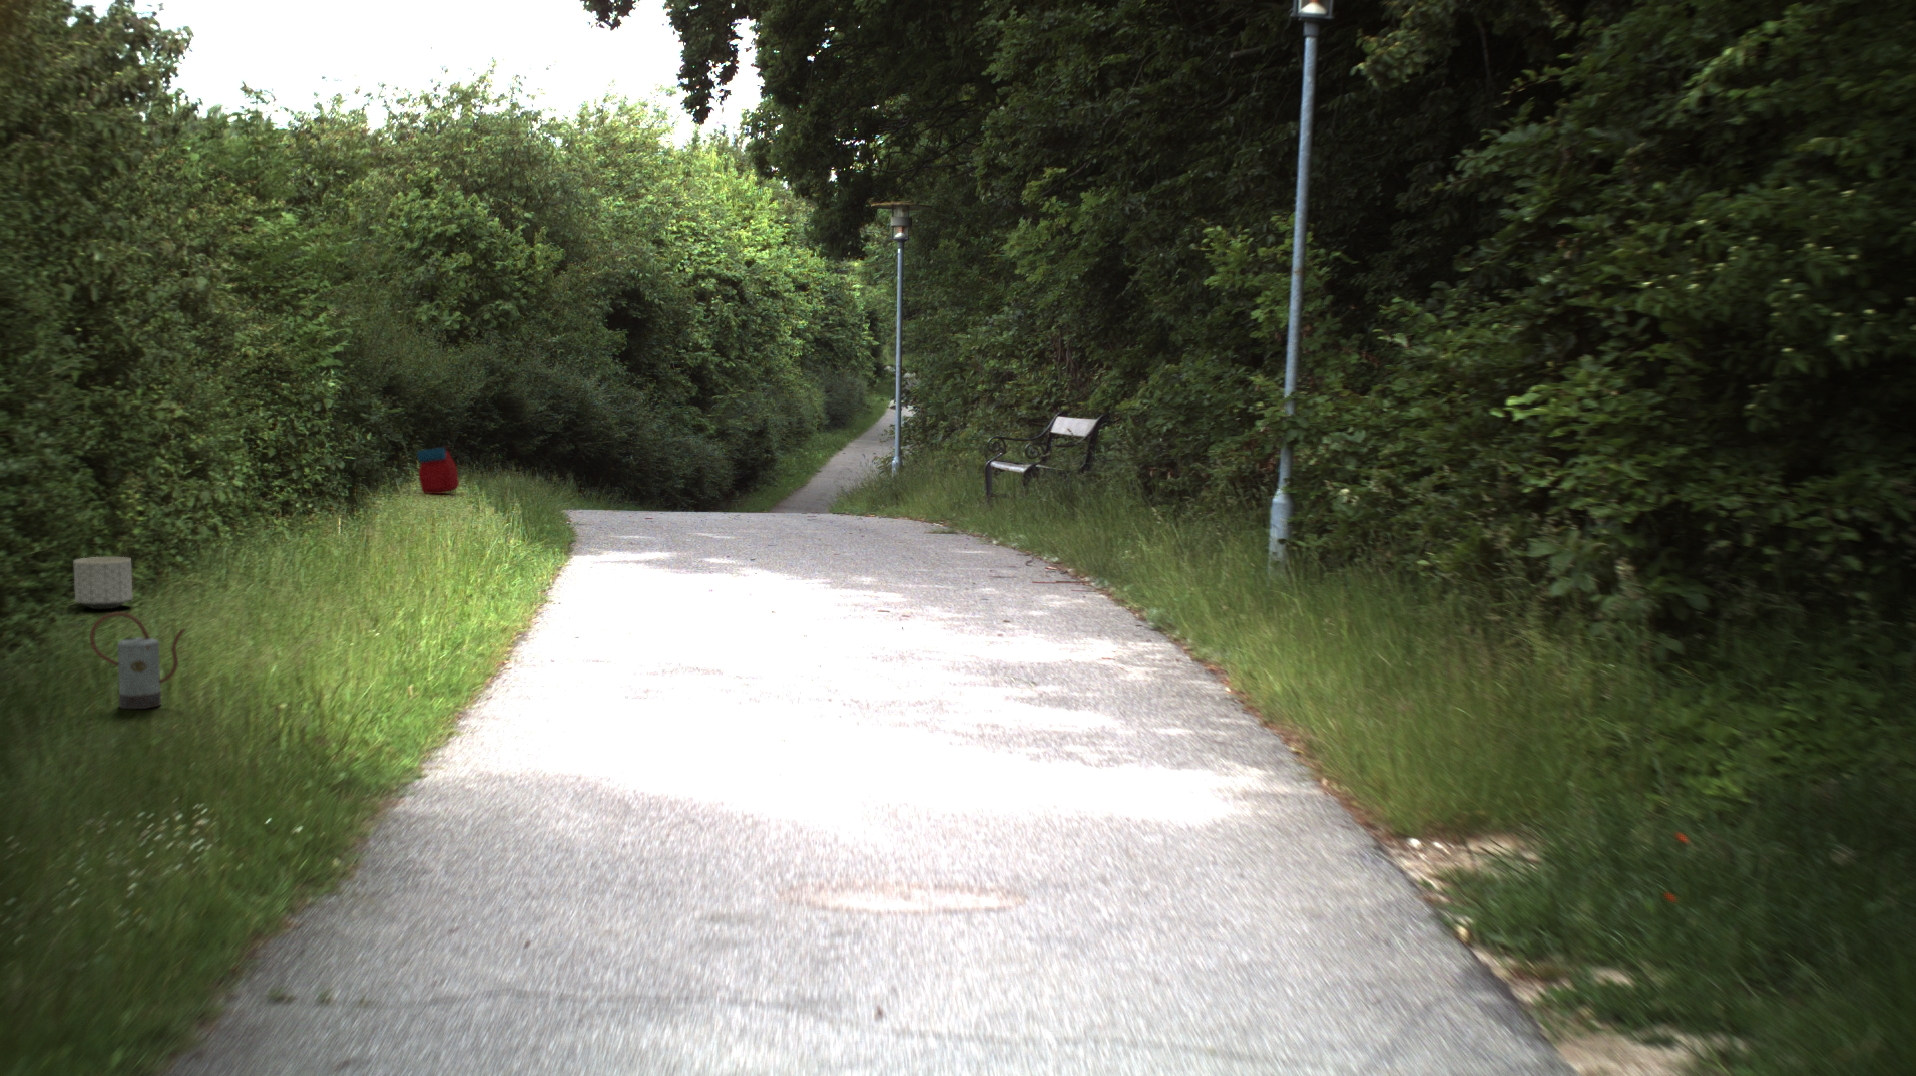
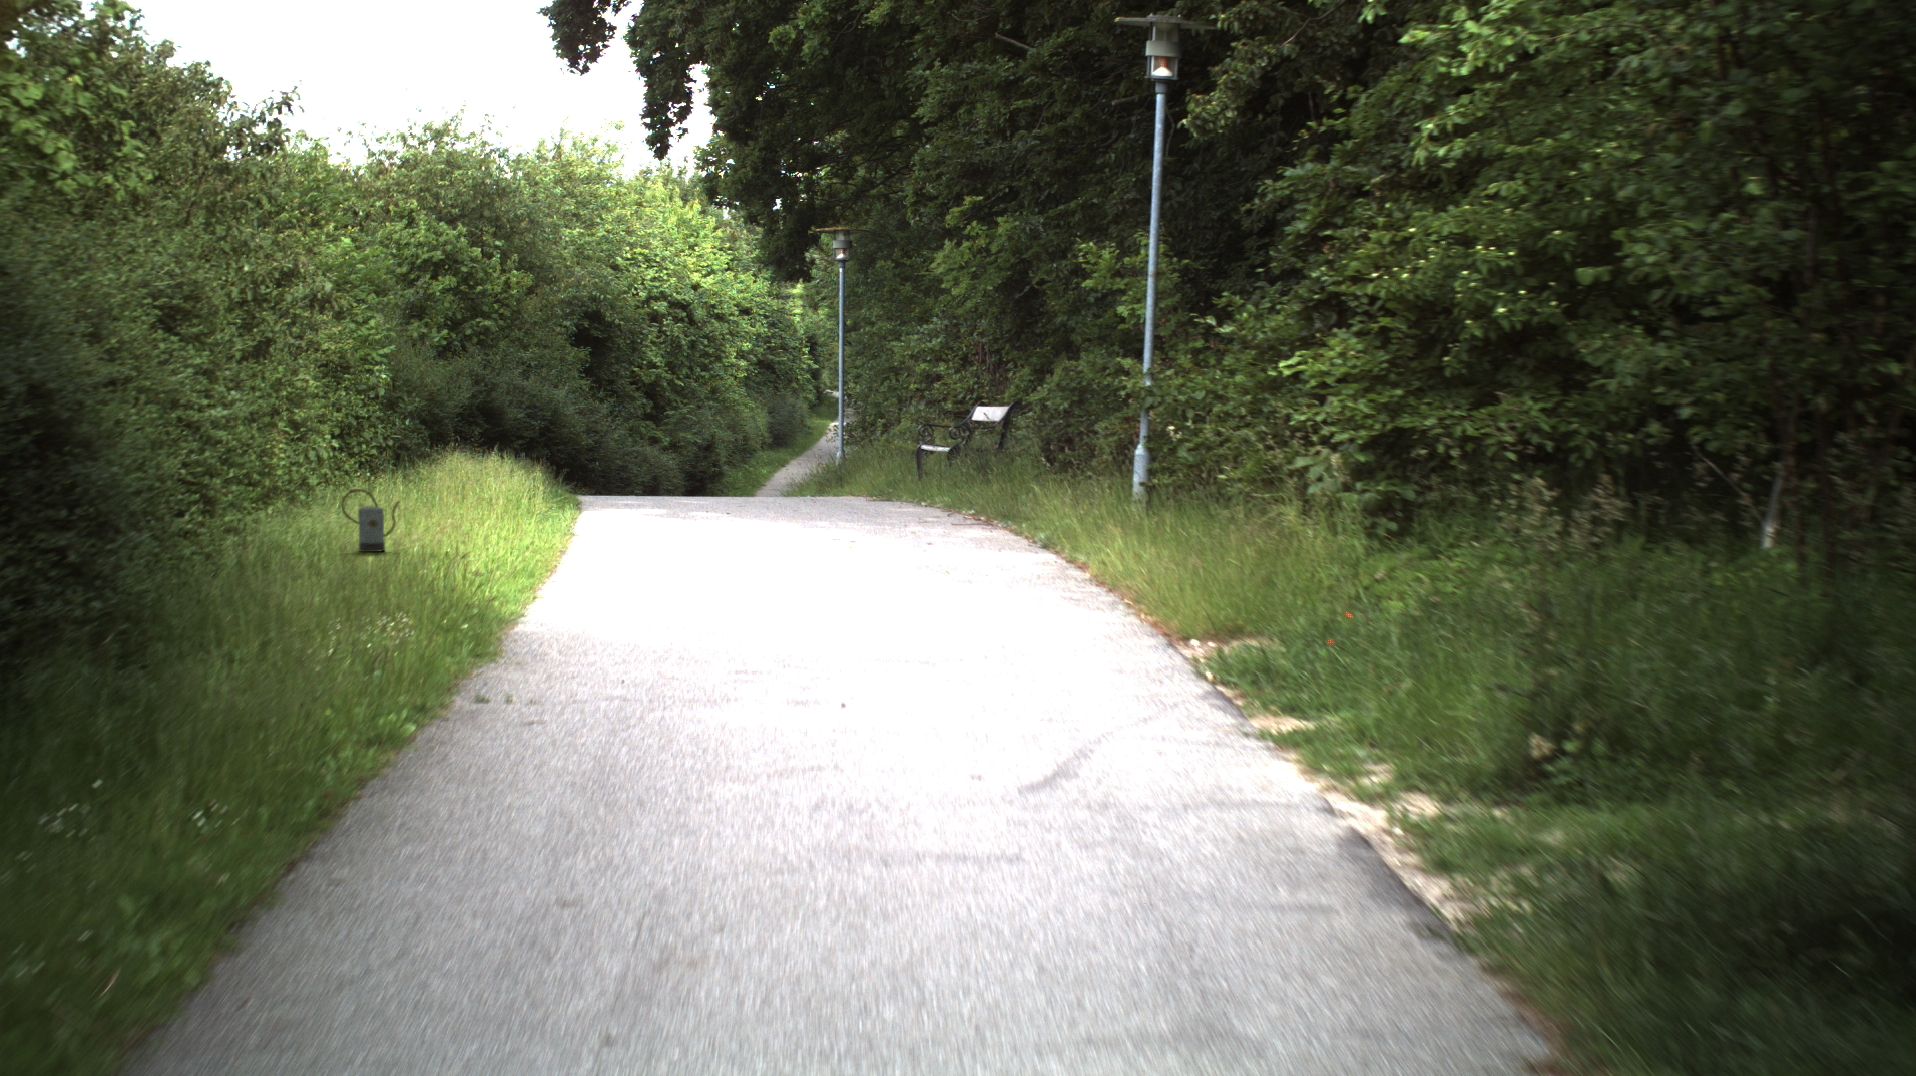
backpack: present [418,446,459,494] -> none [450,429,484,469]
planter: present [74,557,132,609] -> none [268,481,309,517]

